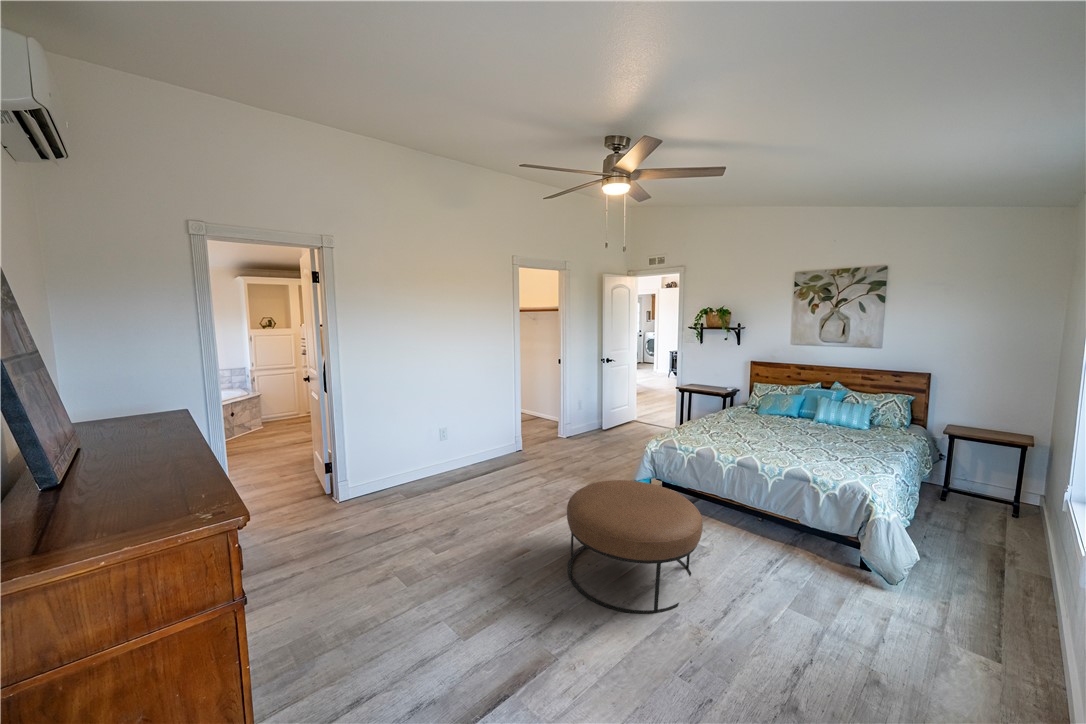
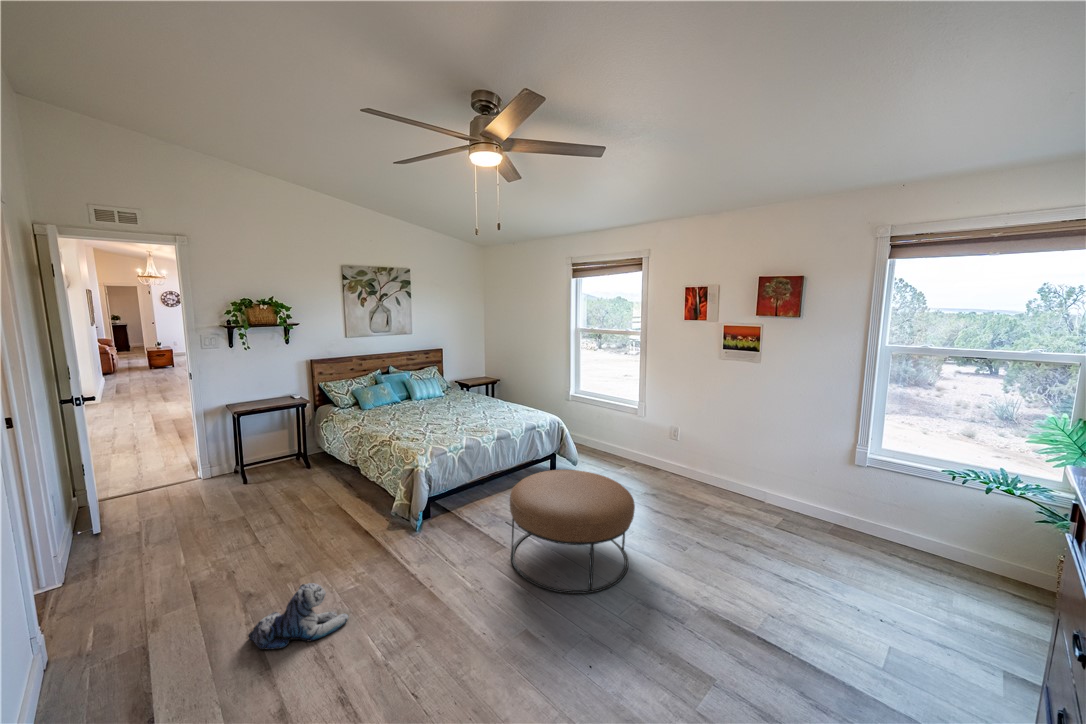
plush toy: none [518,462,543,494] -> present [248,583,349,650]

